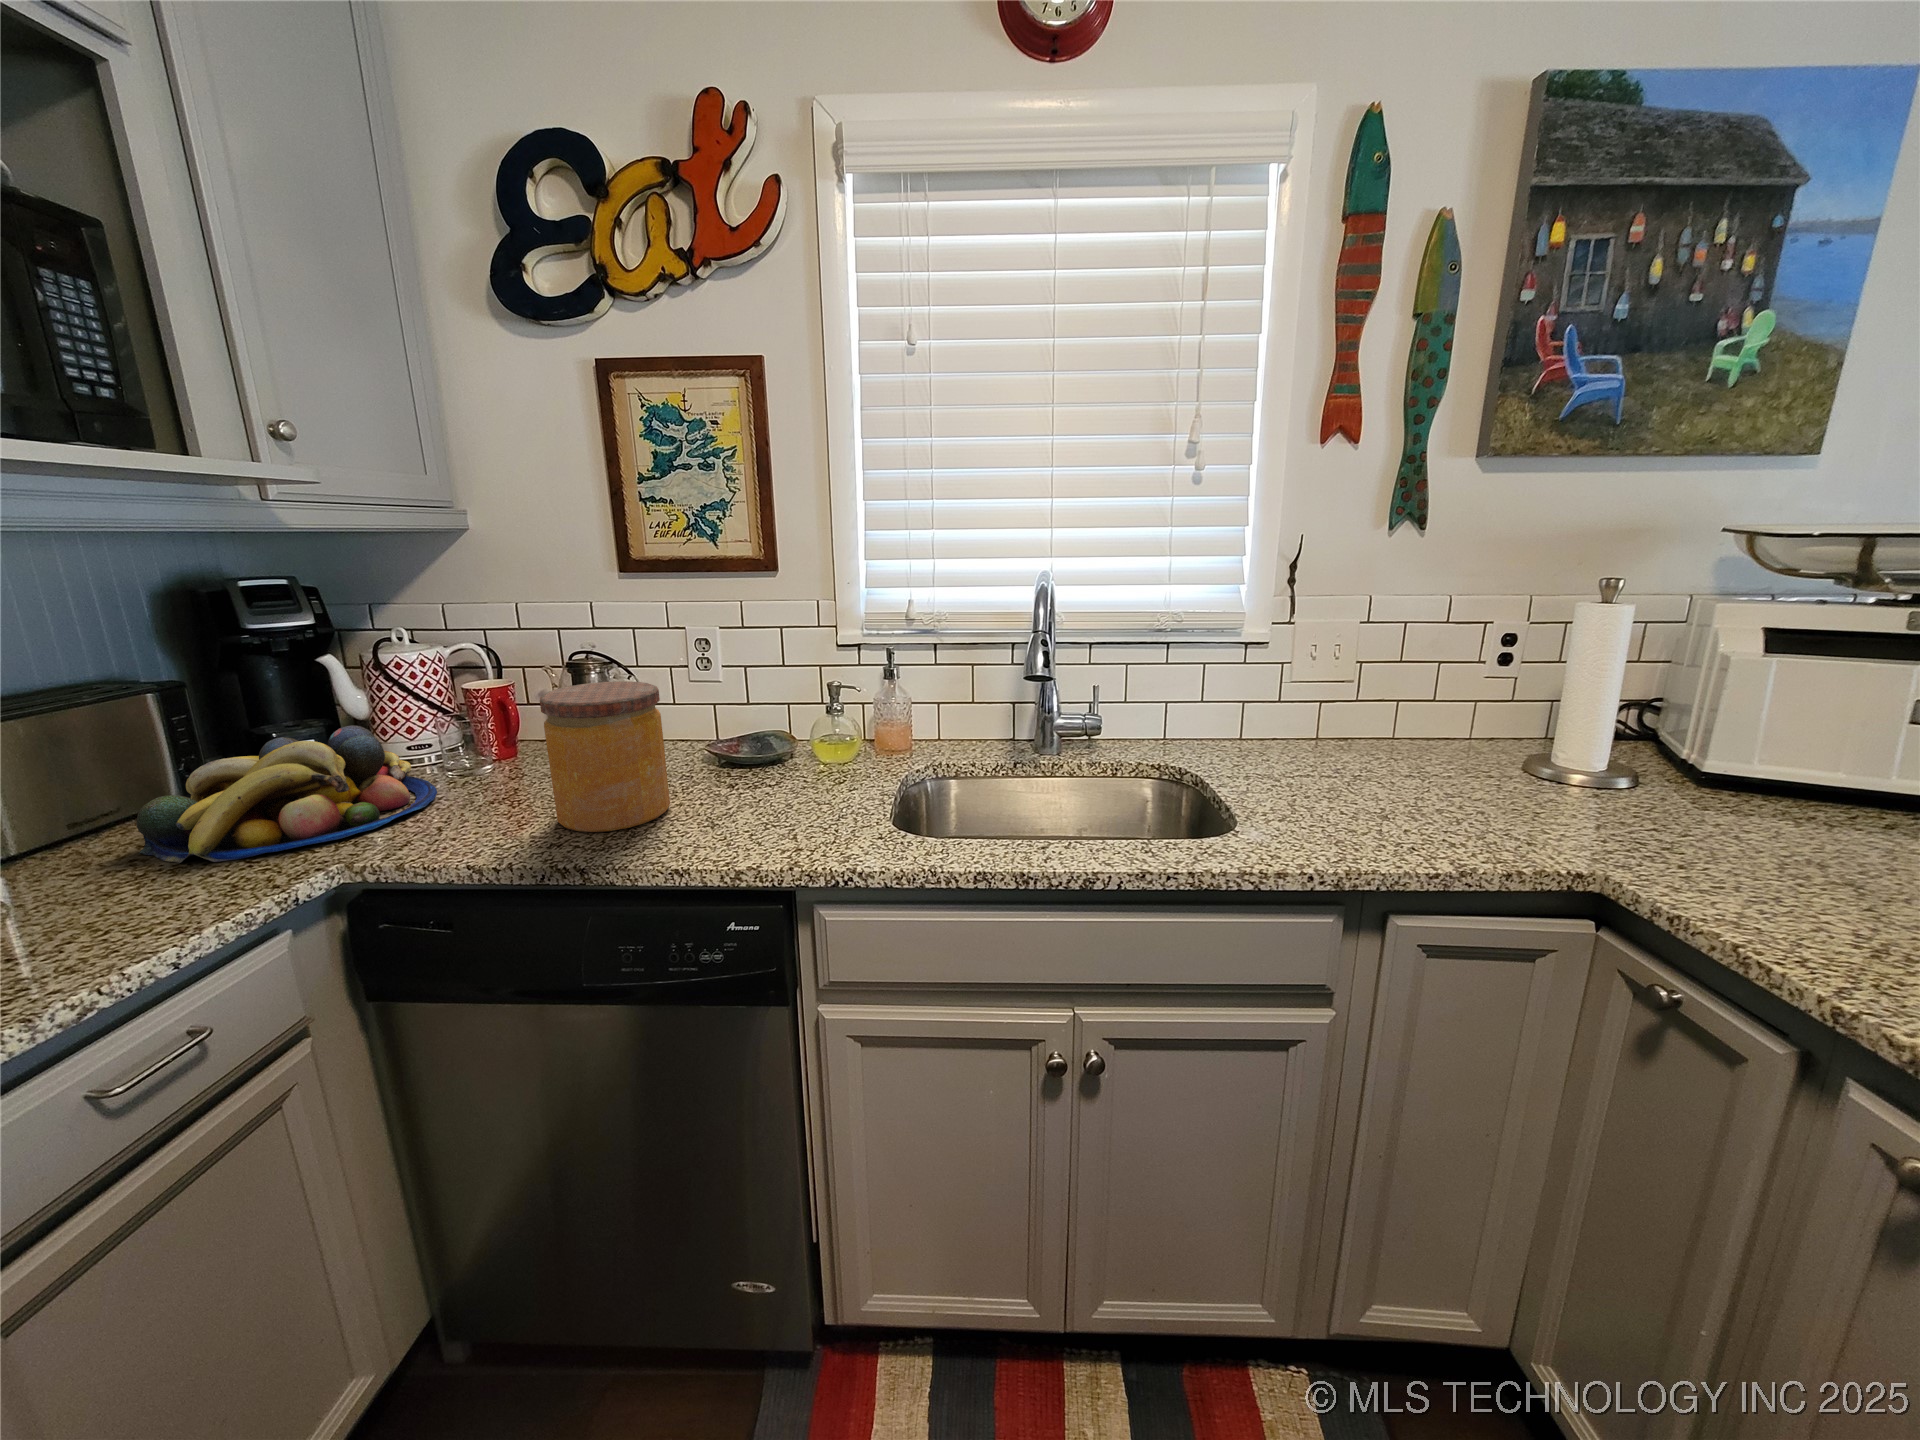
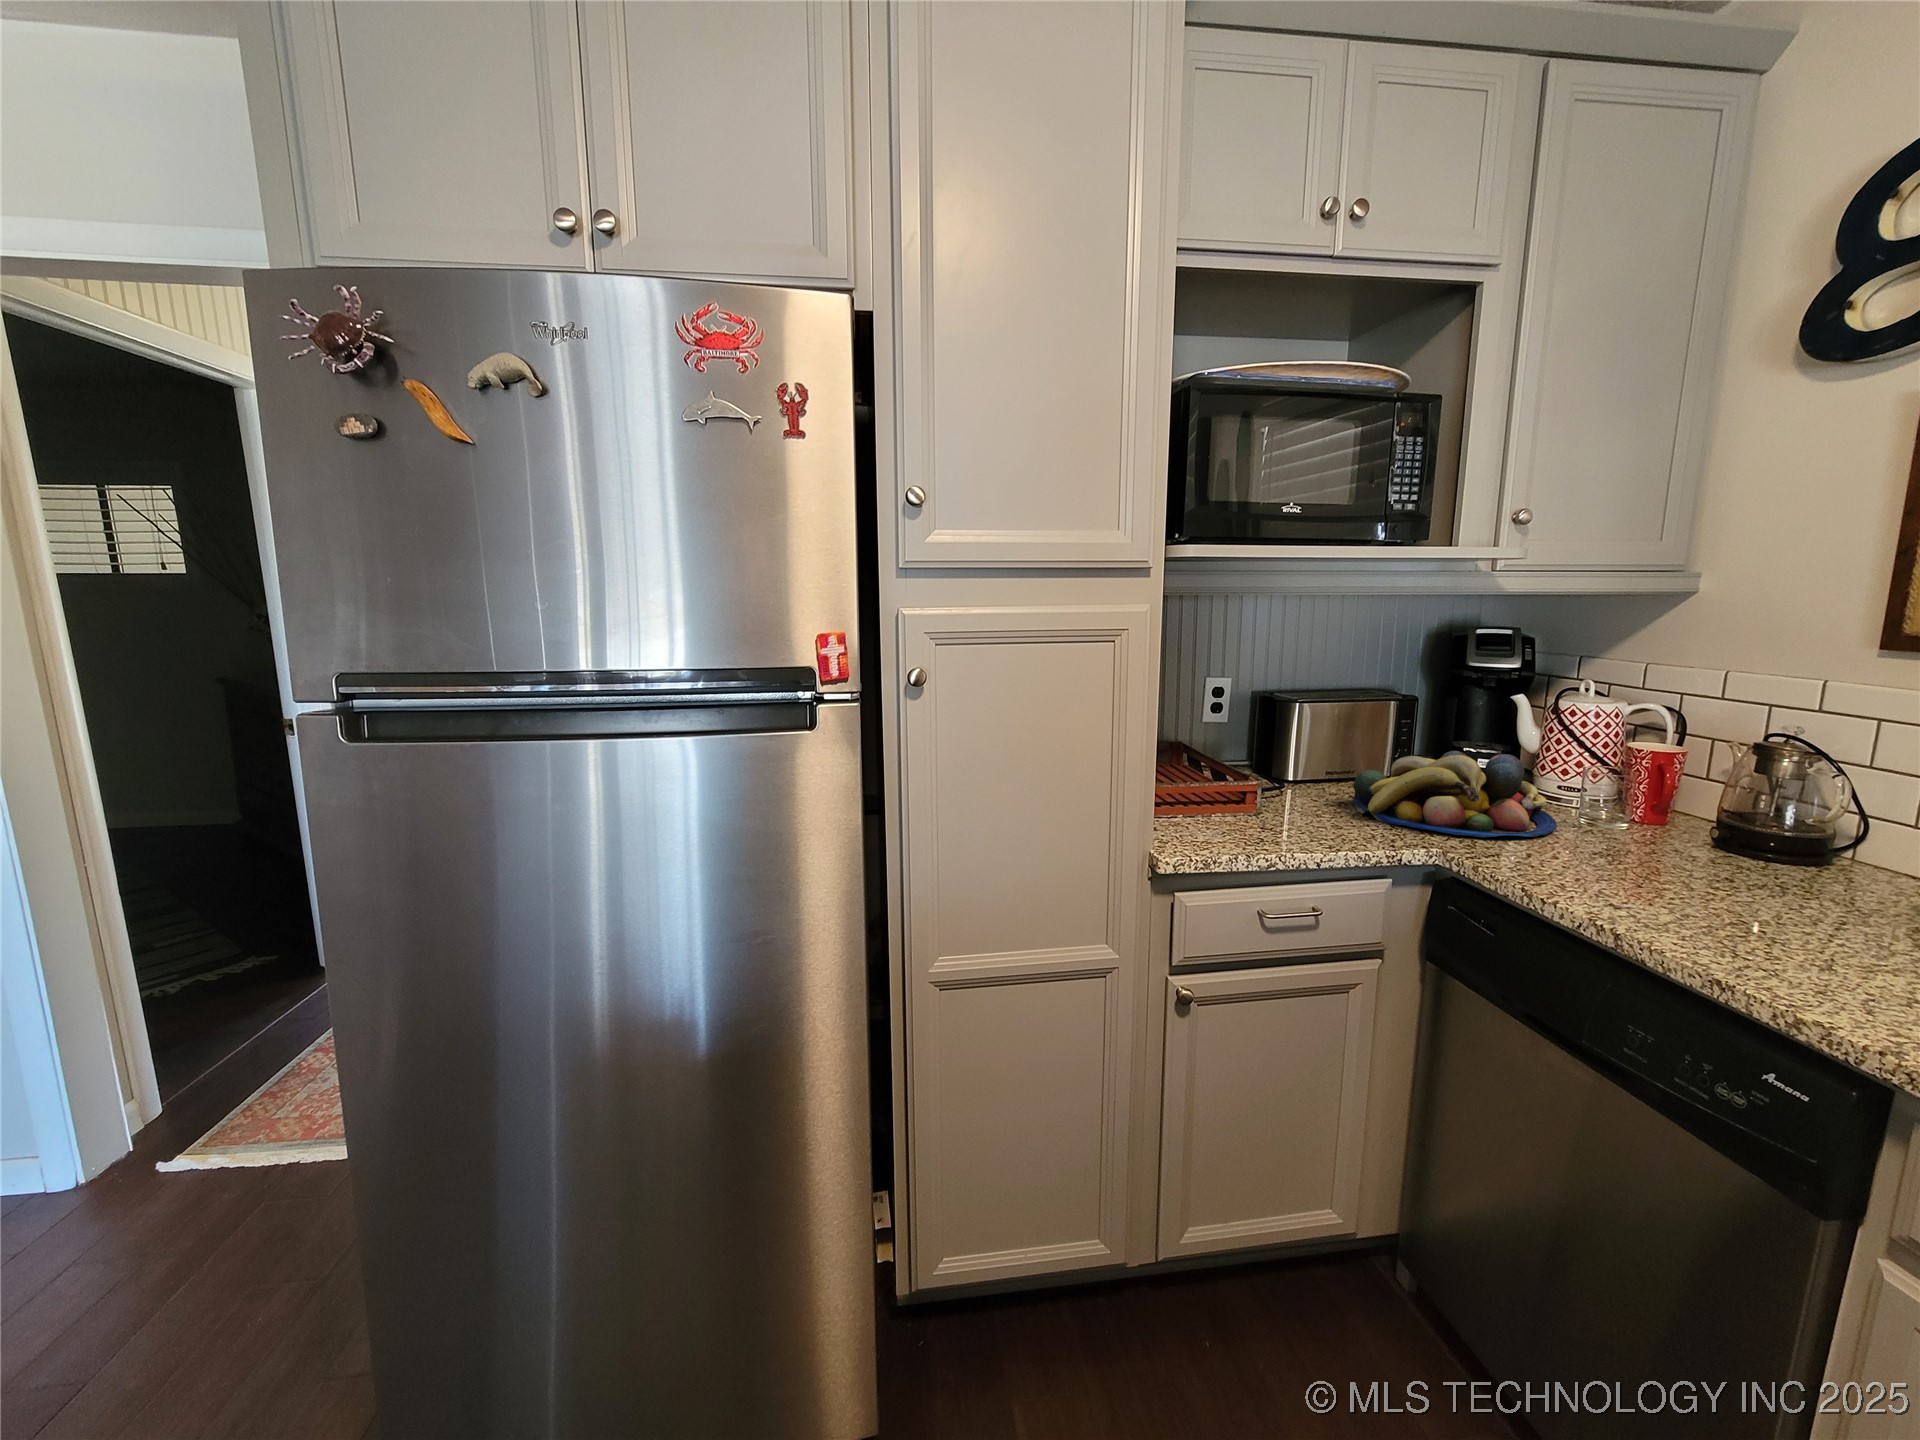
jar: present [540,681,670,832] -> none [1633,759,1815,931]

